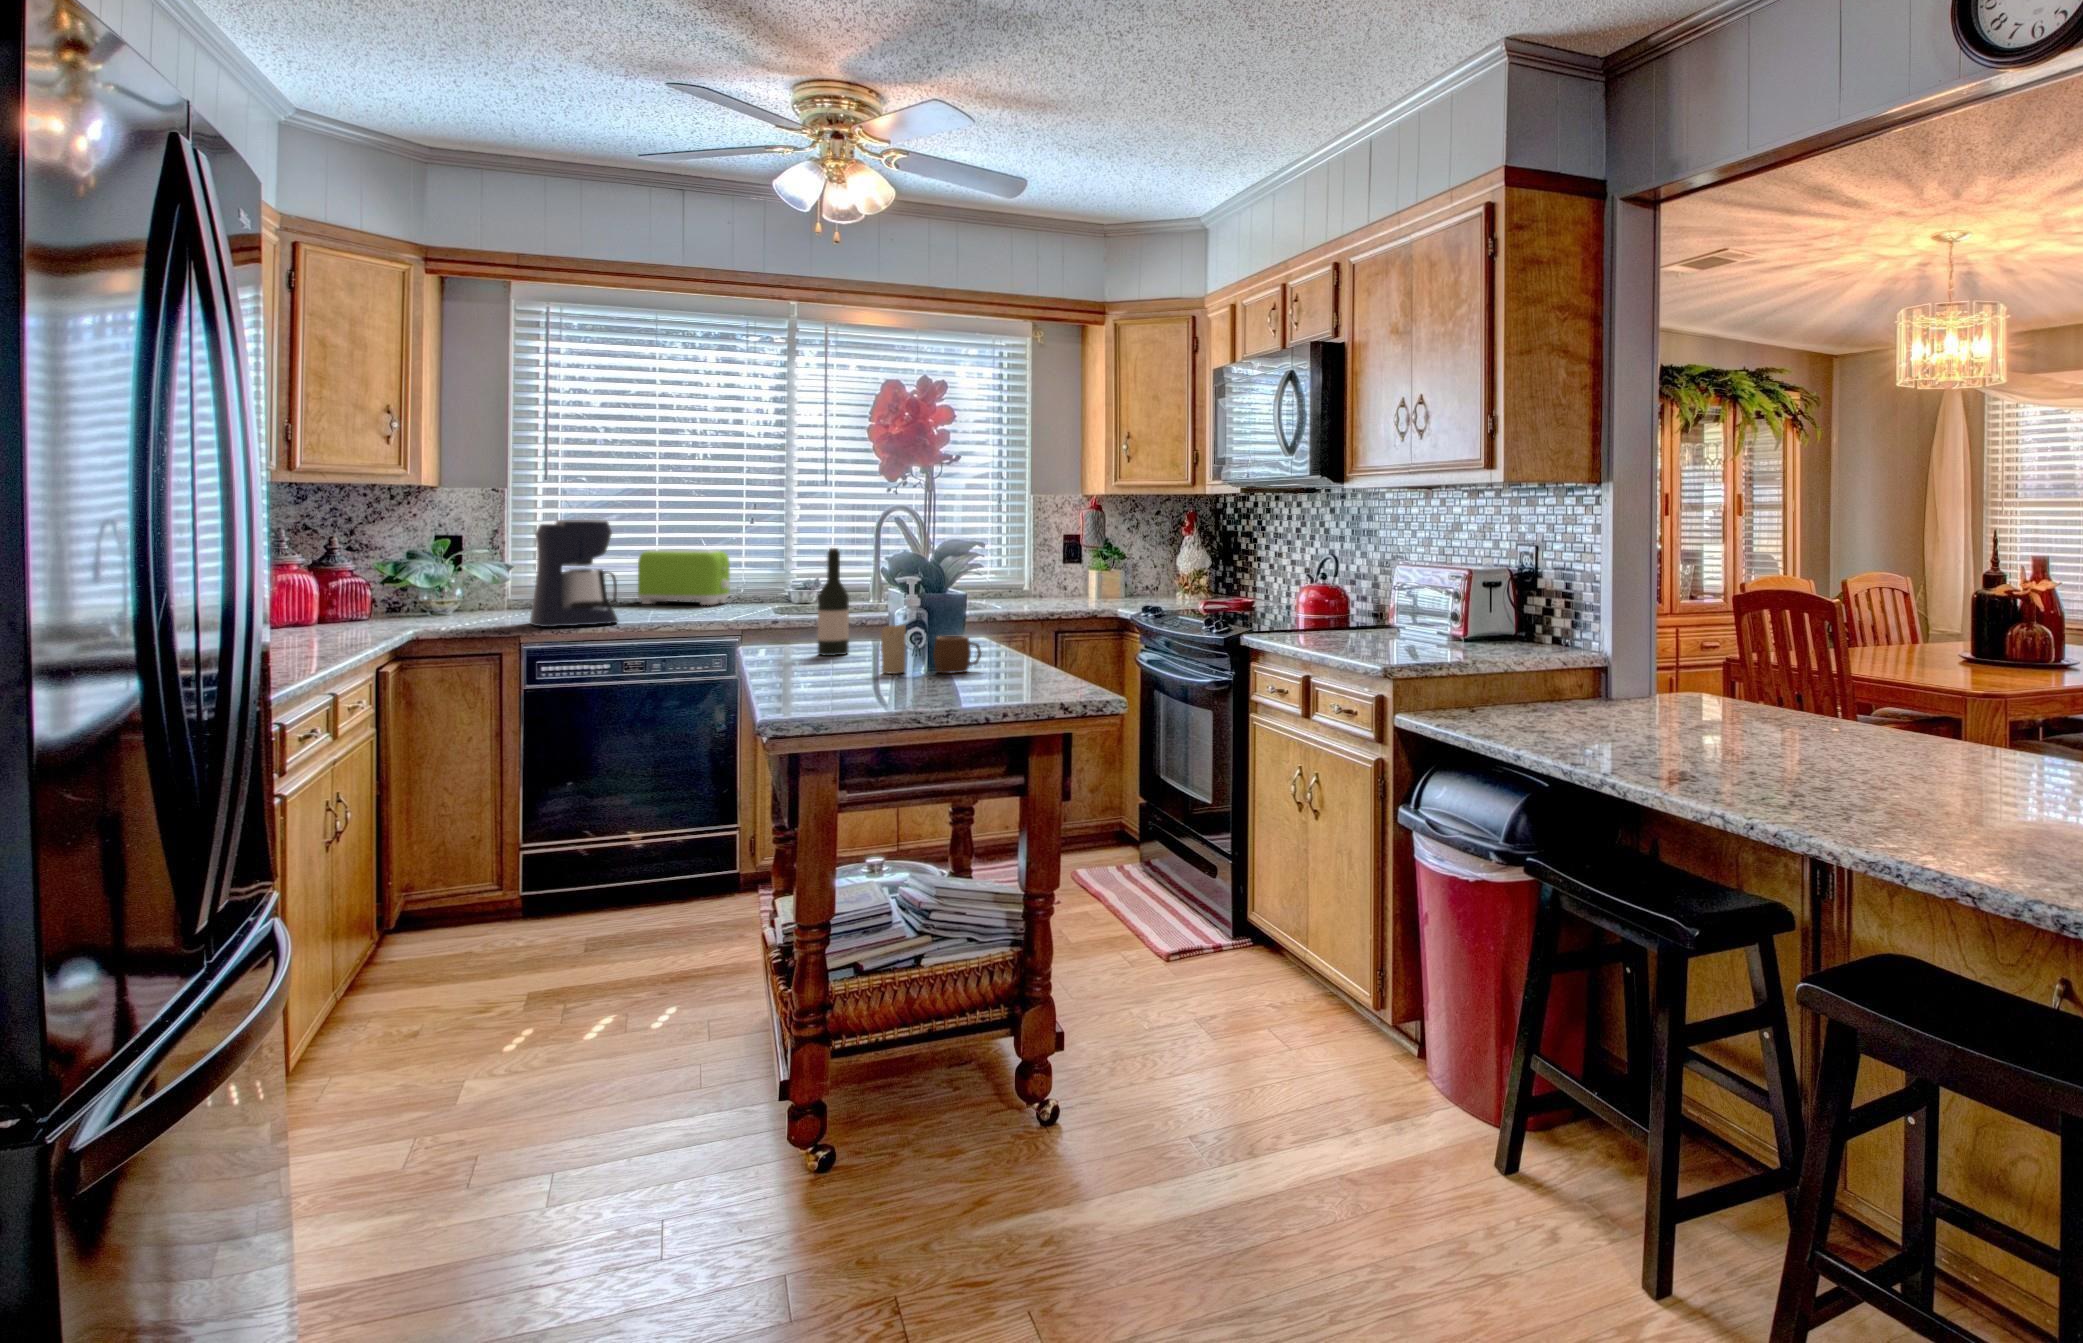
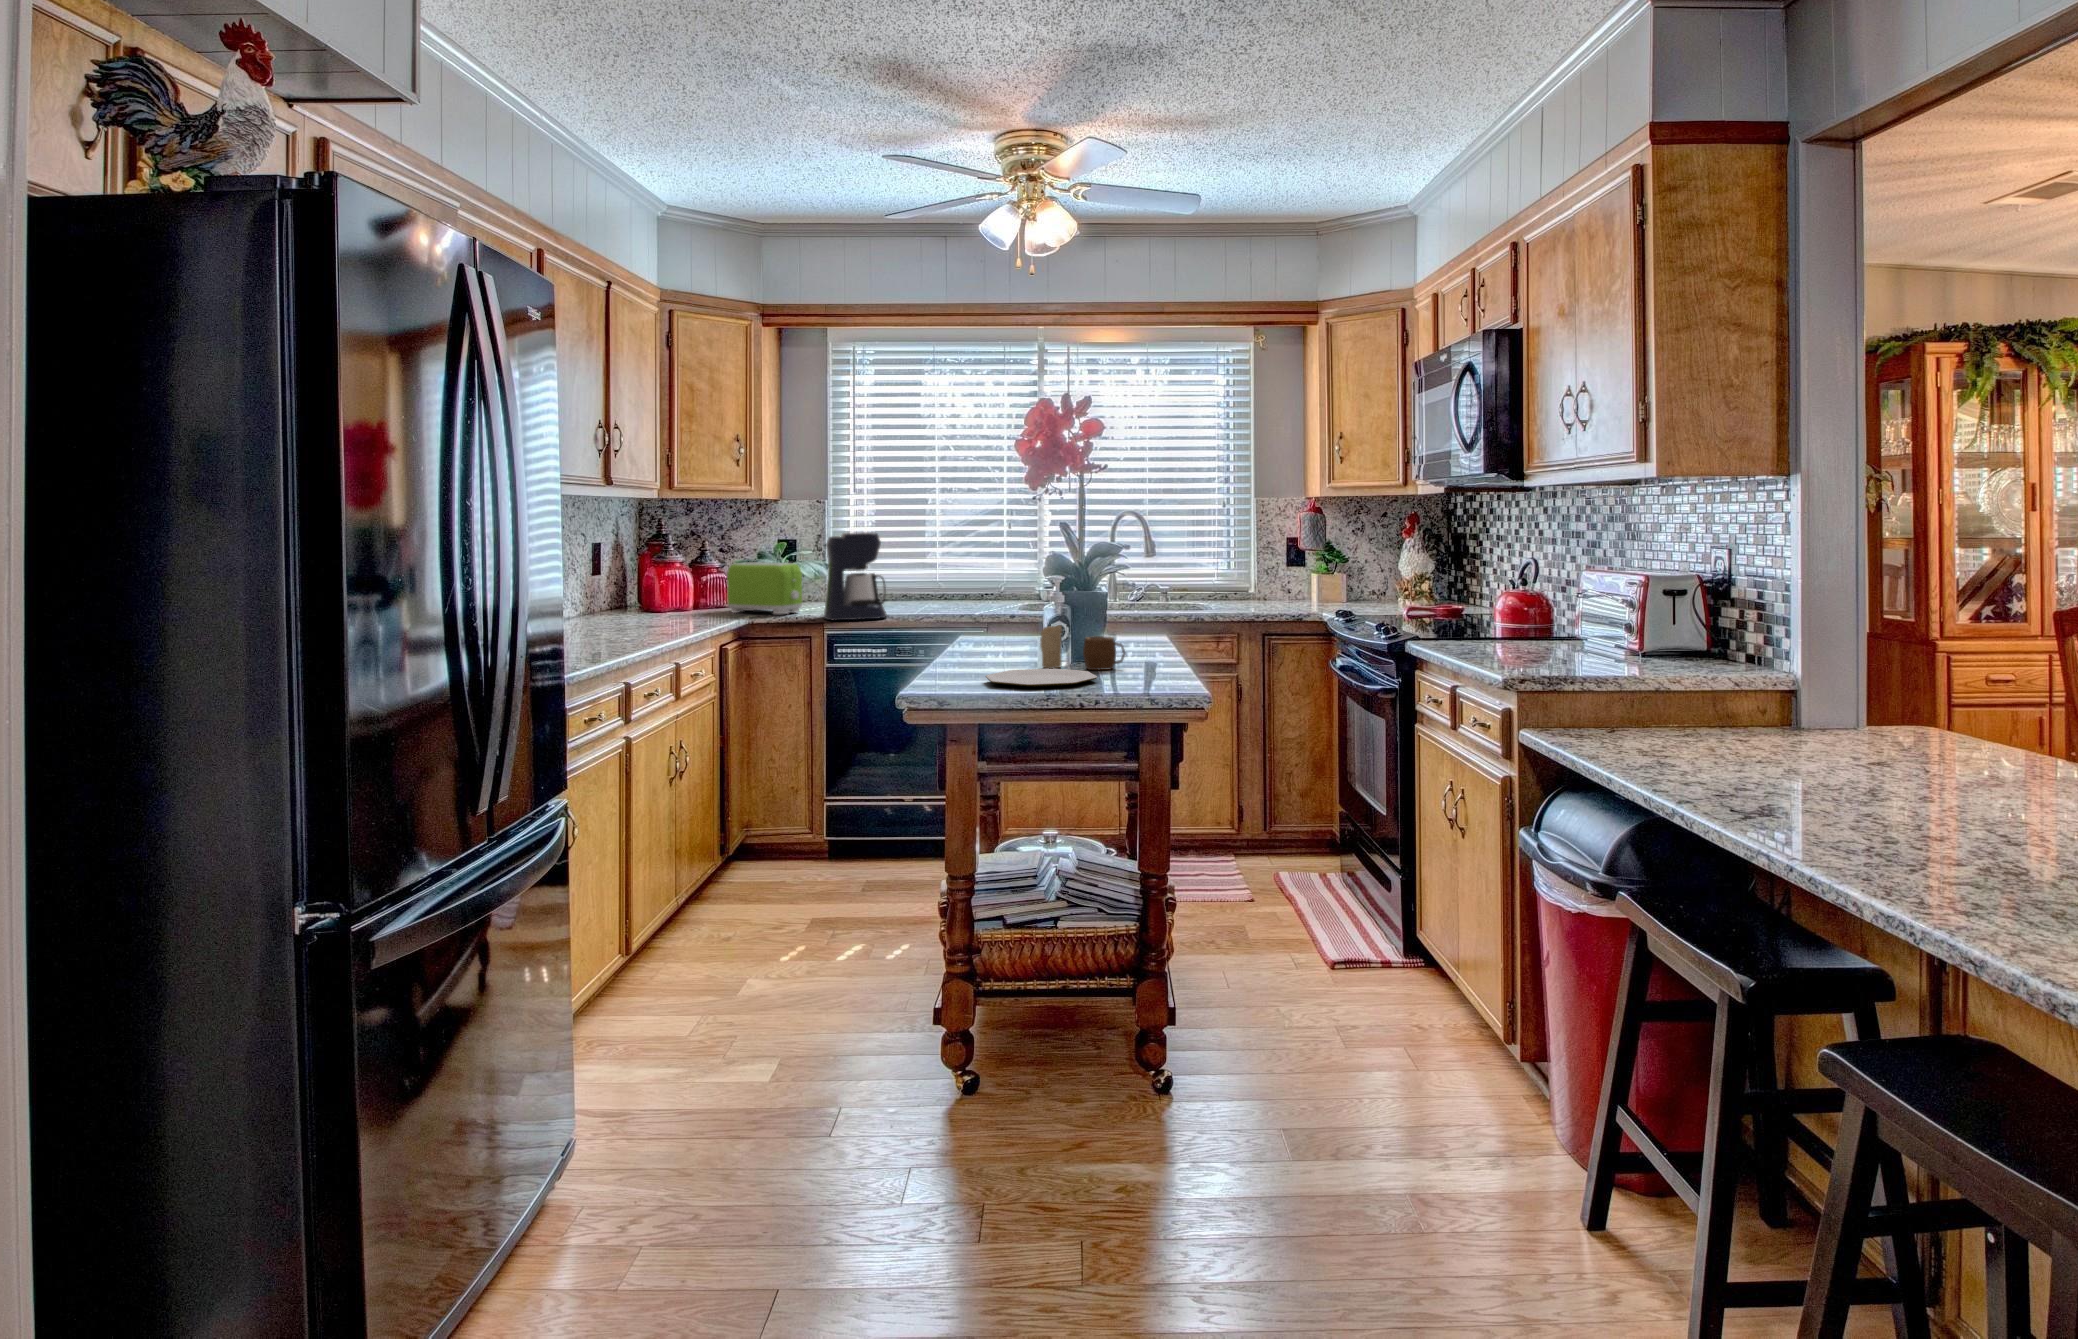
wine bottle: present [818,548,849,656] -> none [1012,557,1038,651]
toaster: present [638,550,730,605] -> present [727,562,802,614]
plate: none [833,673,970,694] -> present [986,669,1097,687]

